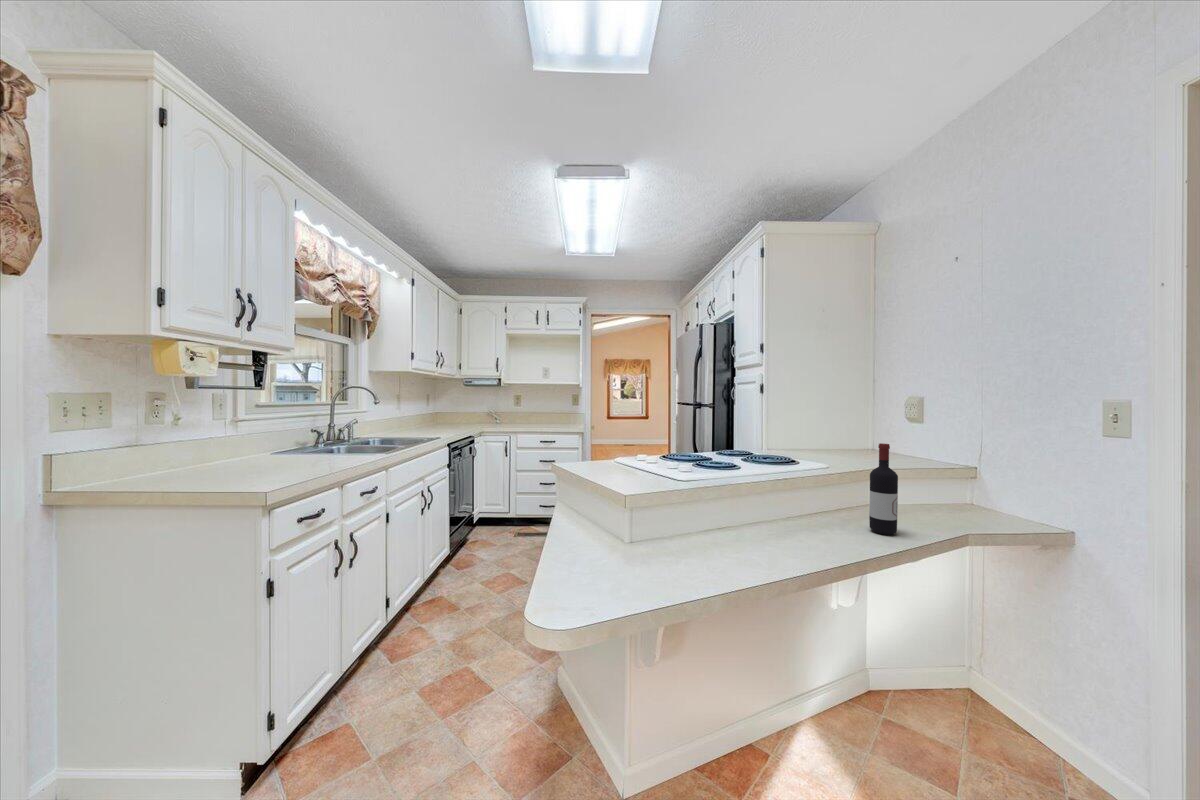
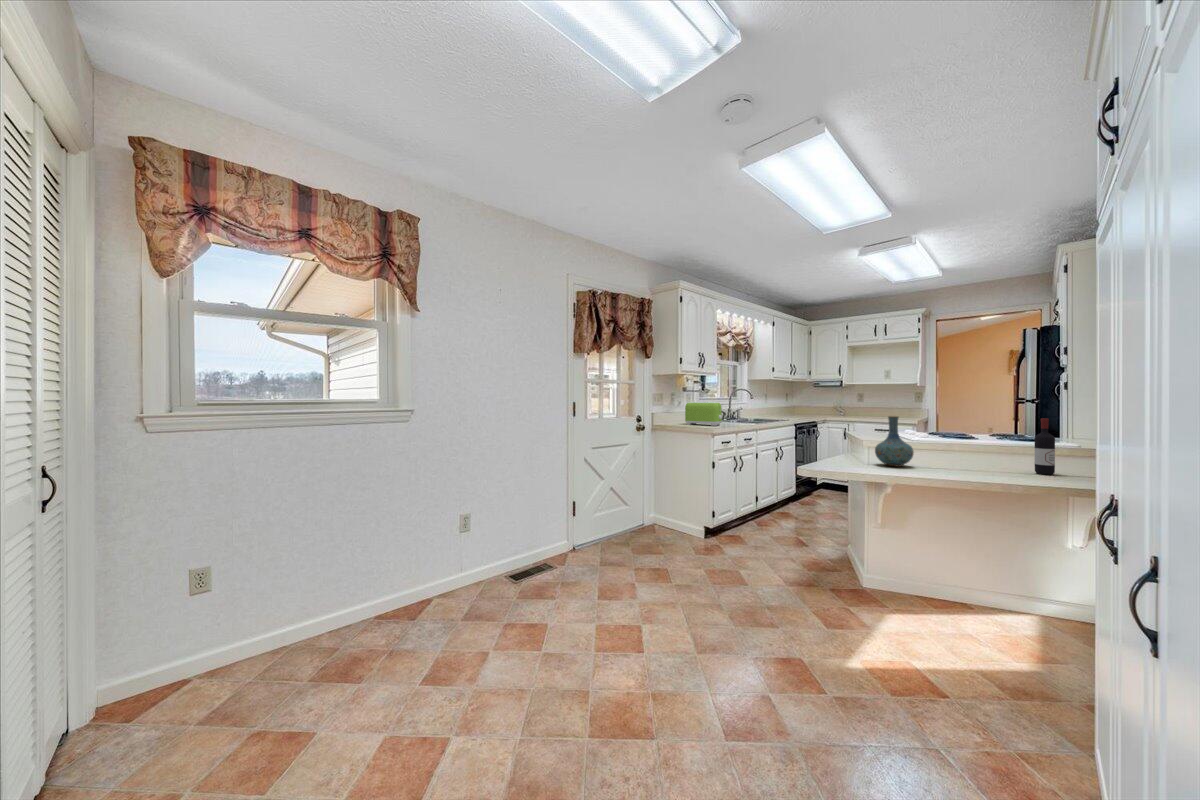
toaster: none [183,418,301,481] -> present [685,402,722,426]
vase: none [678,452,750,565] -> present [875,416,914,467]

